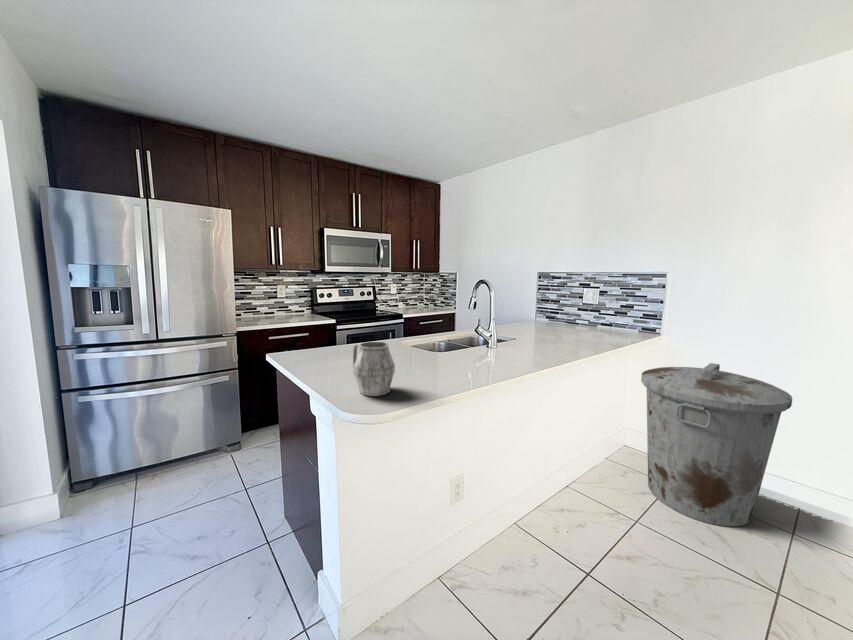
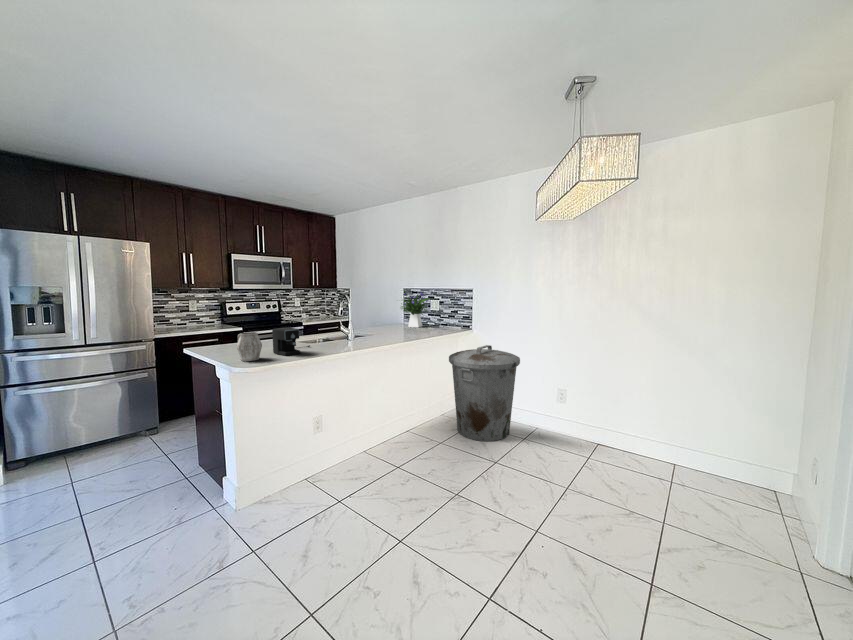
flower arrangement: none [537,274,590,327] -> present [401,292,431,327]
coffee maker: none [404,332,453,384] -> present [272,327,310,356]

